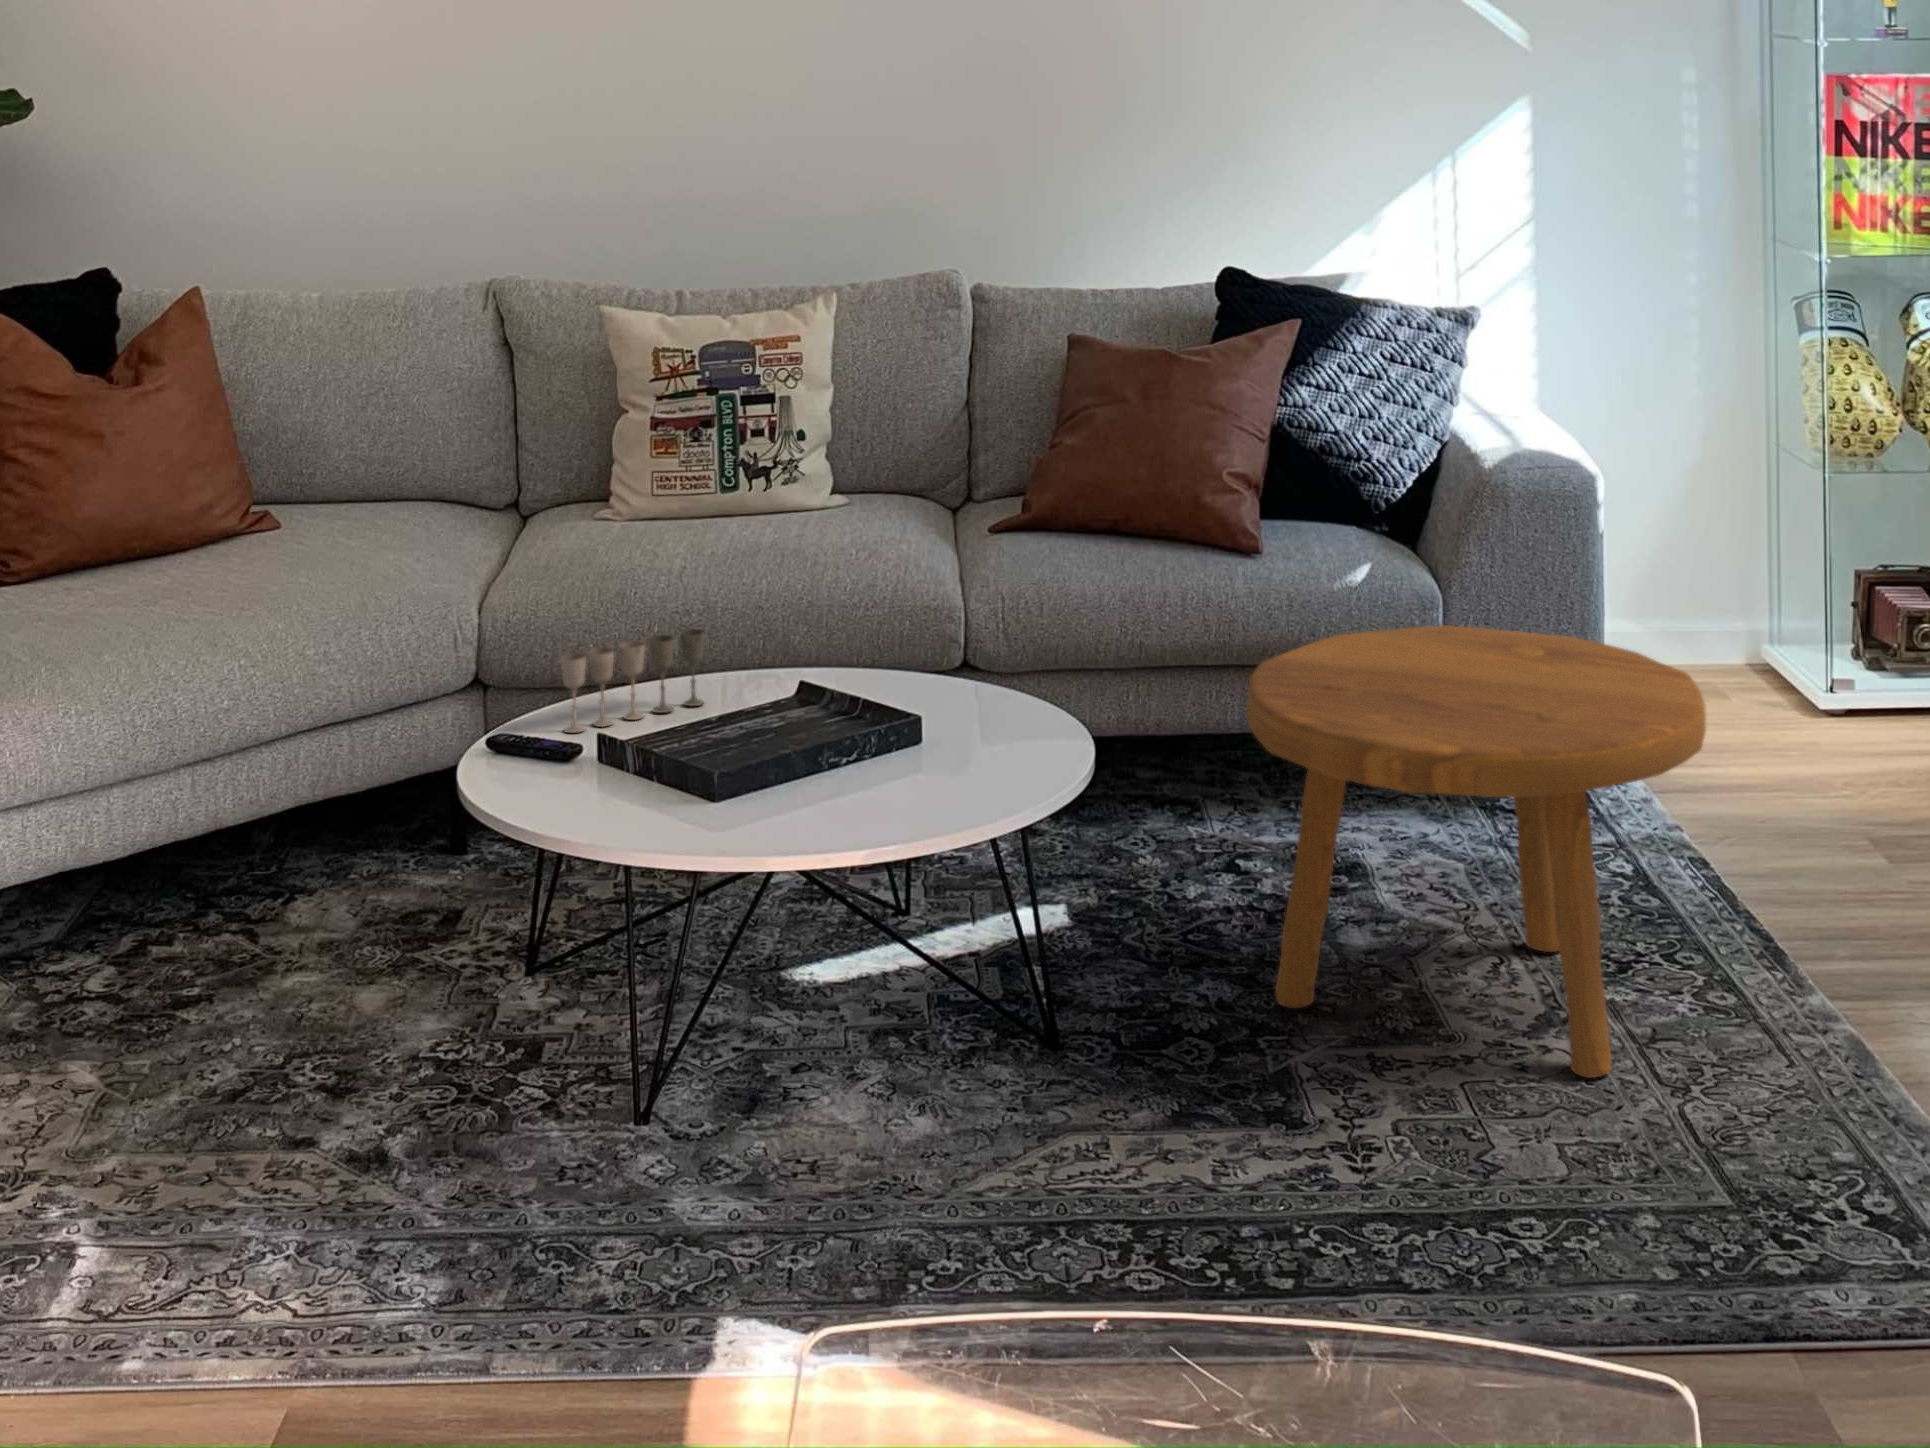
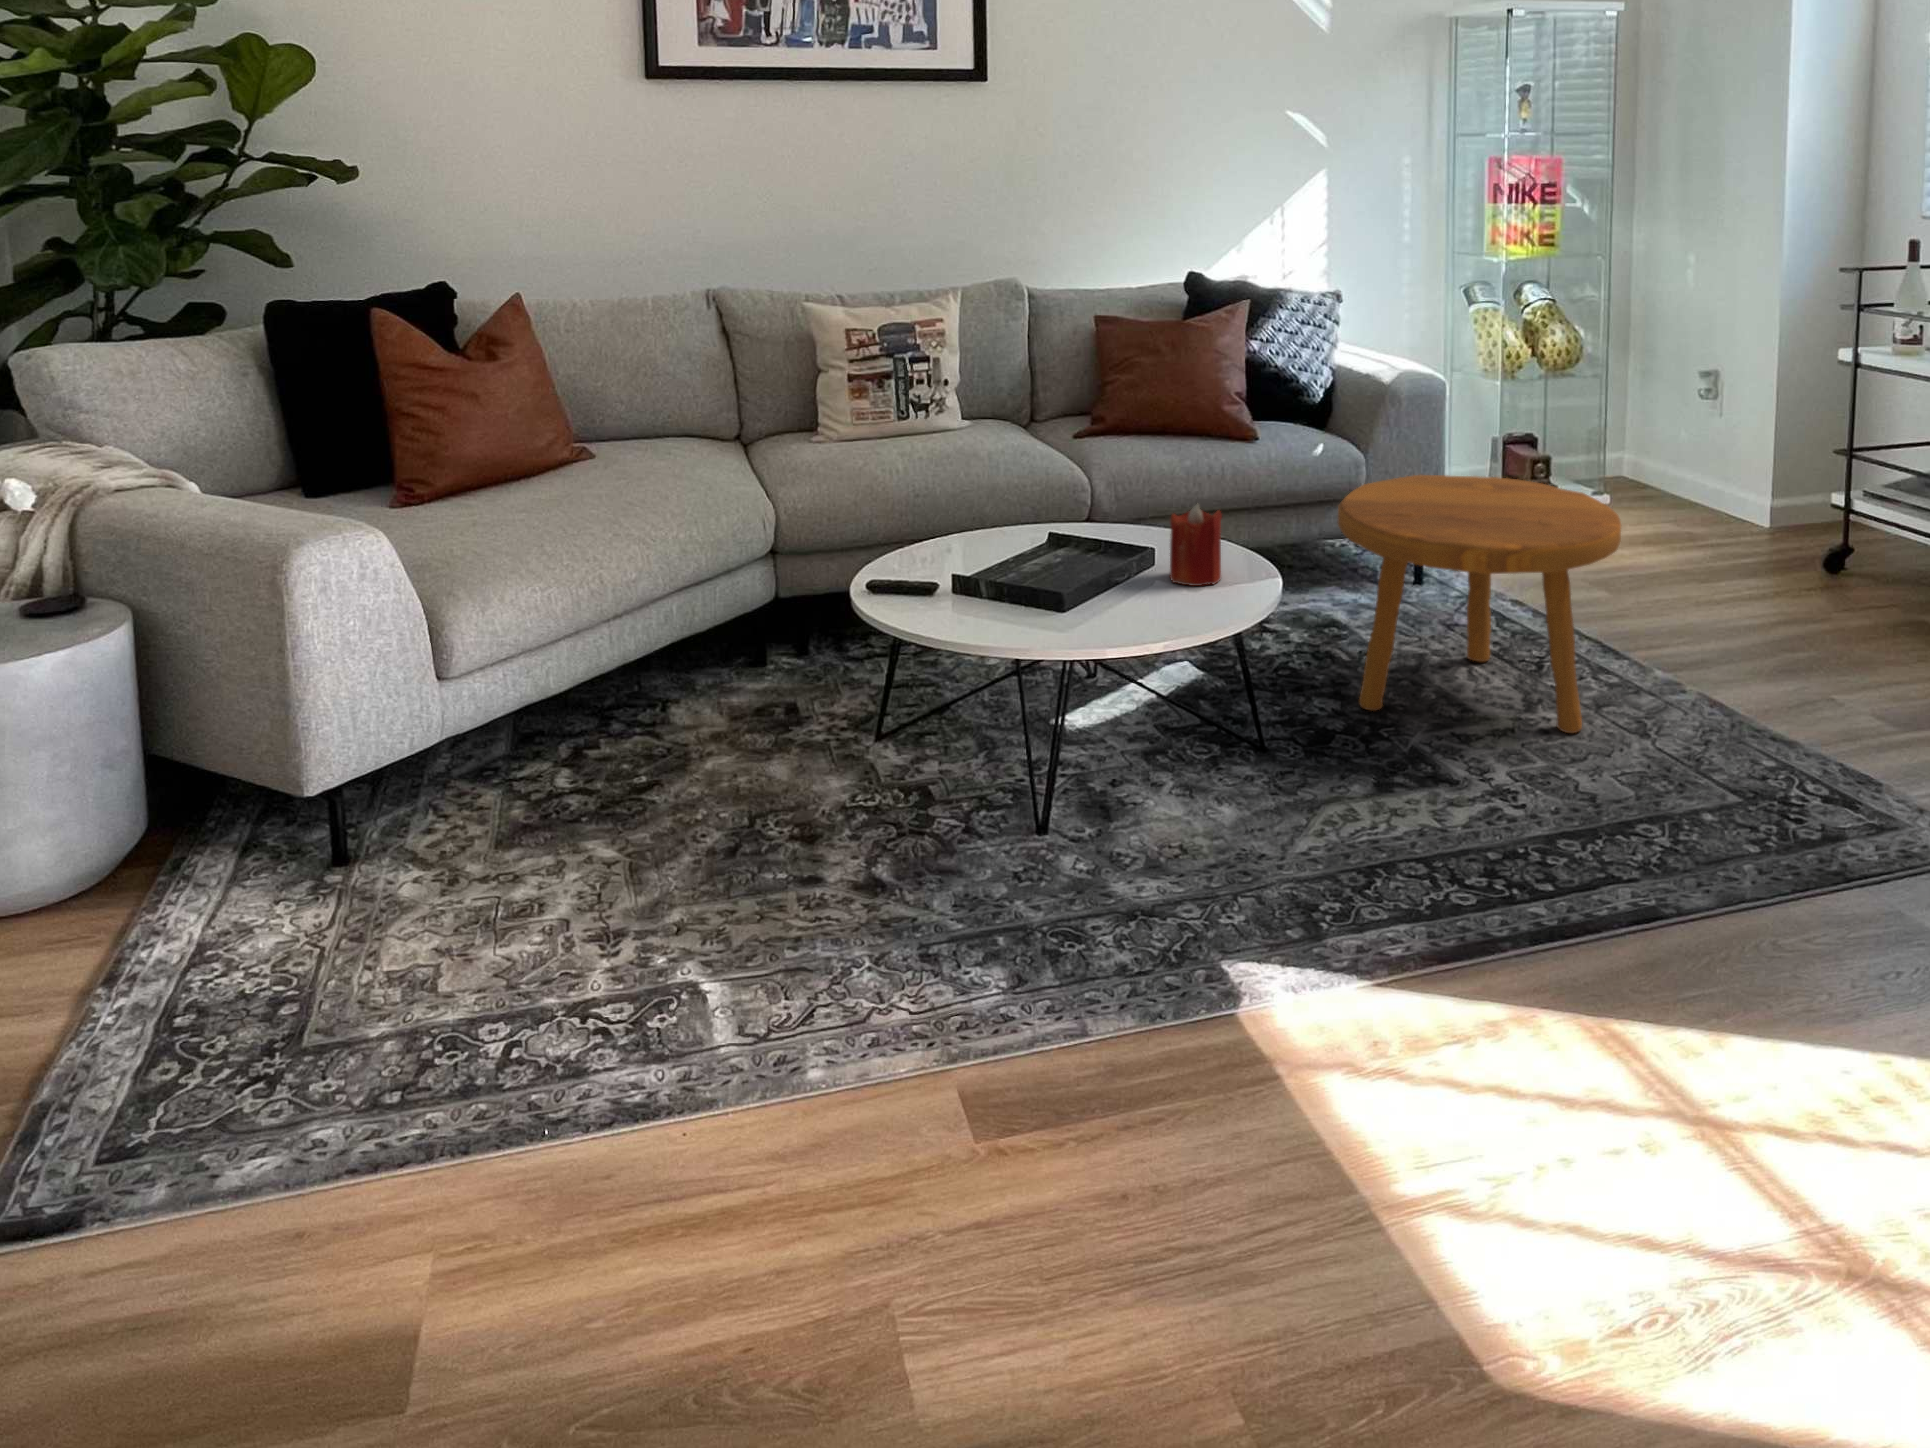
wine glass: present [561,629,705,733] -> none [916,505,995,579]
candle: none [906,645,990,774] -> present [1170,504,1222,586]

